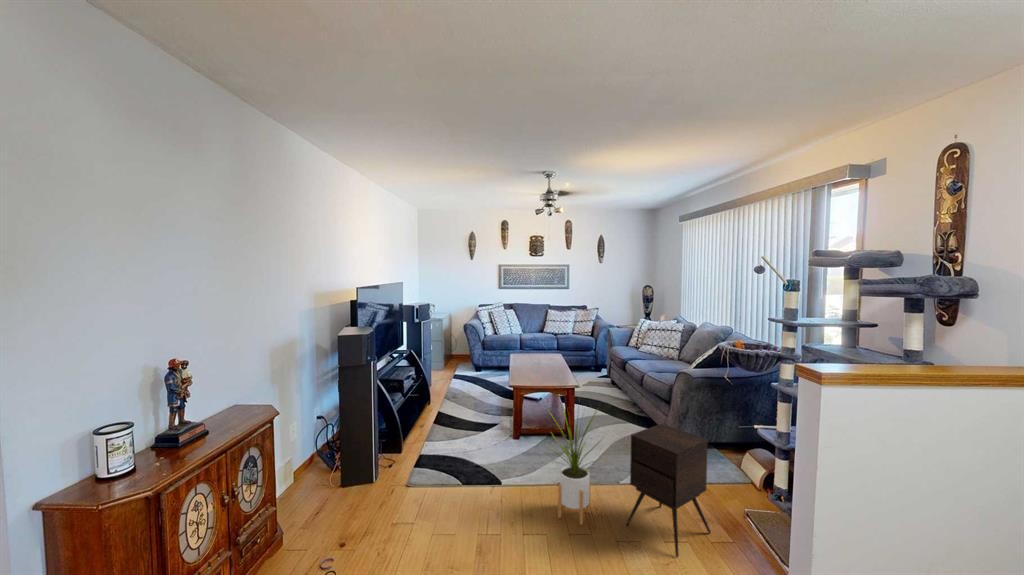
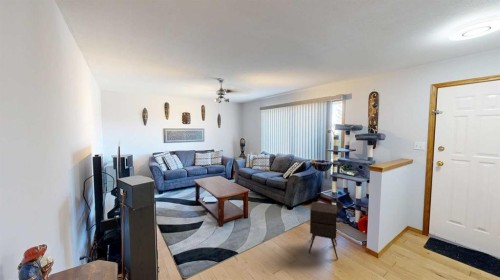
house plant: present [552,405,600,525] -> none [270,197,303,261]

